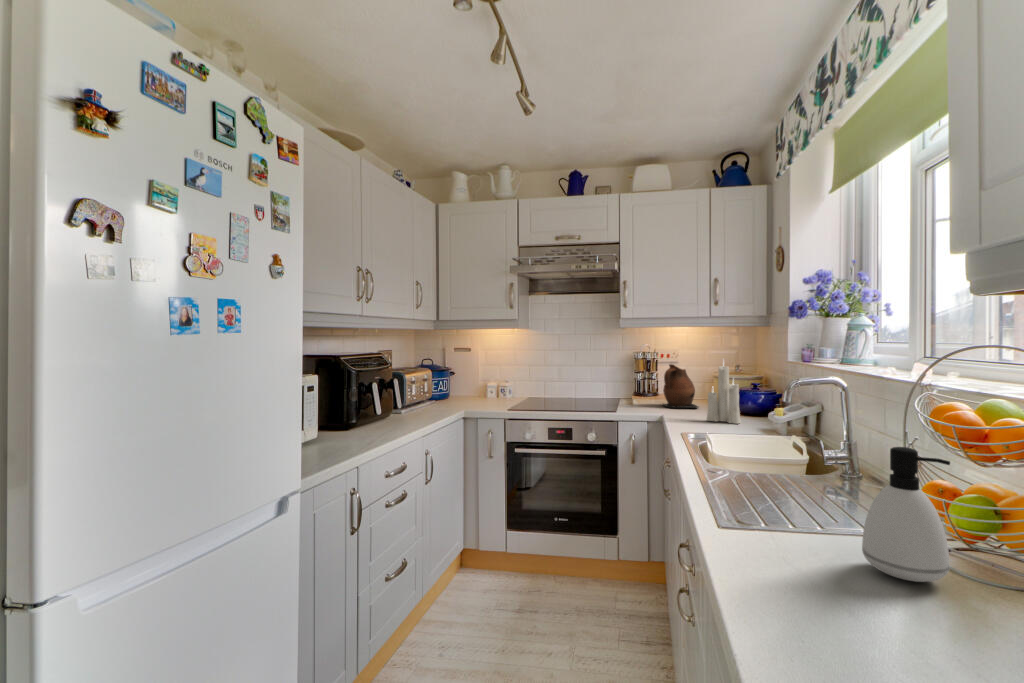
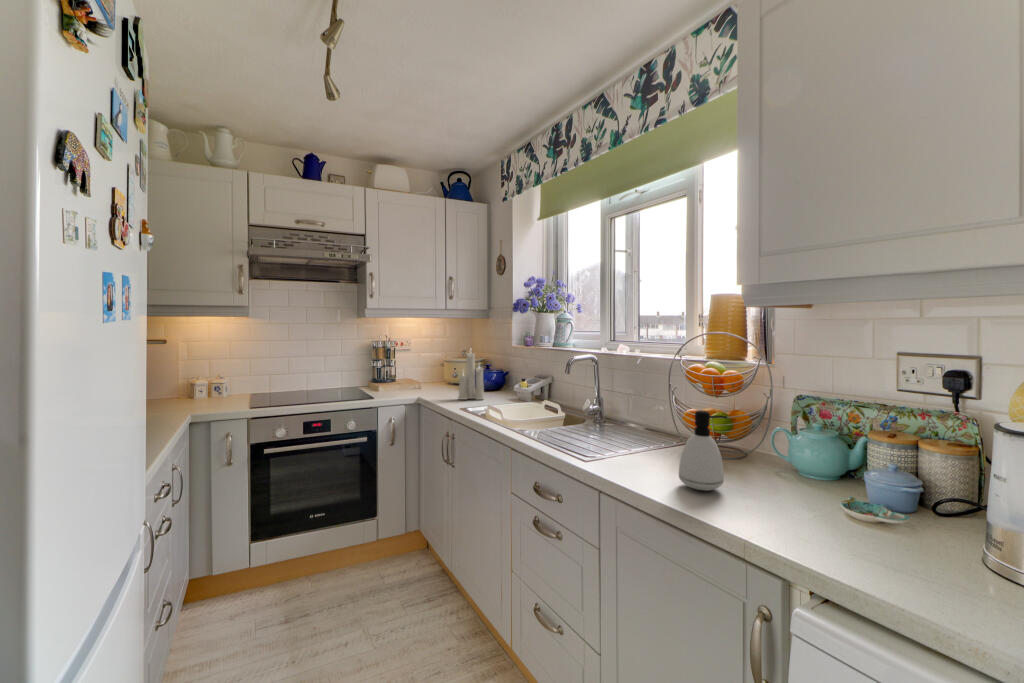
ceramic pitcher: present [662,364,698,408] -> none [402,351,437,390]

